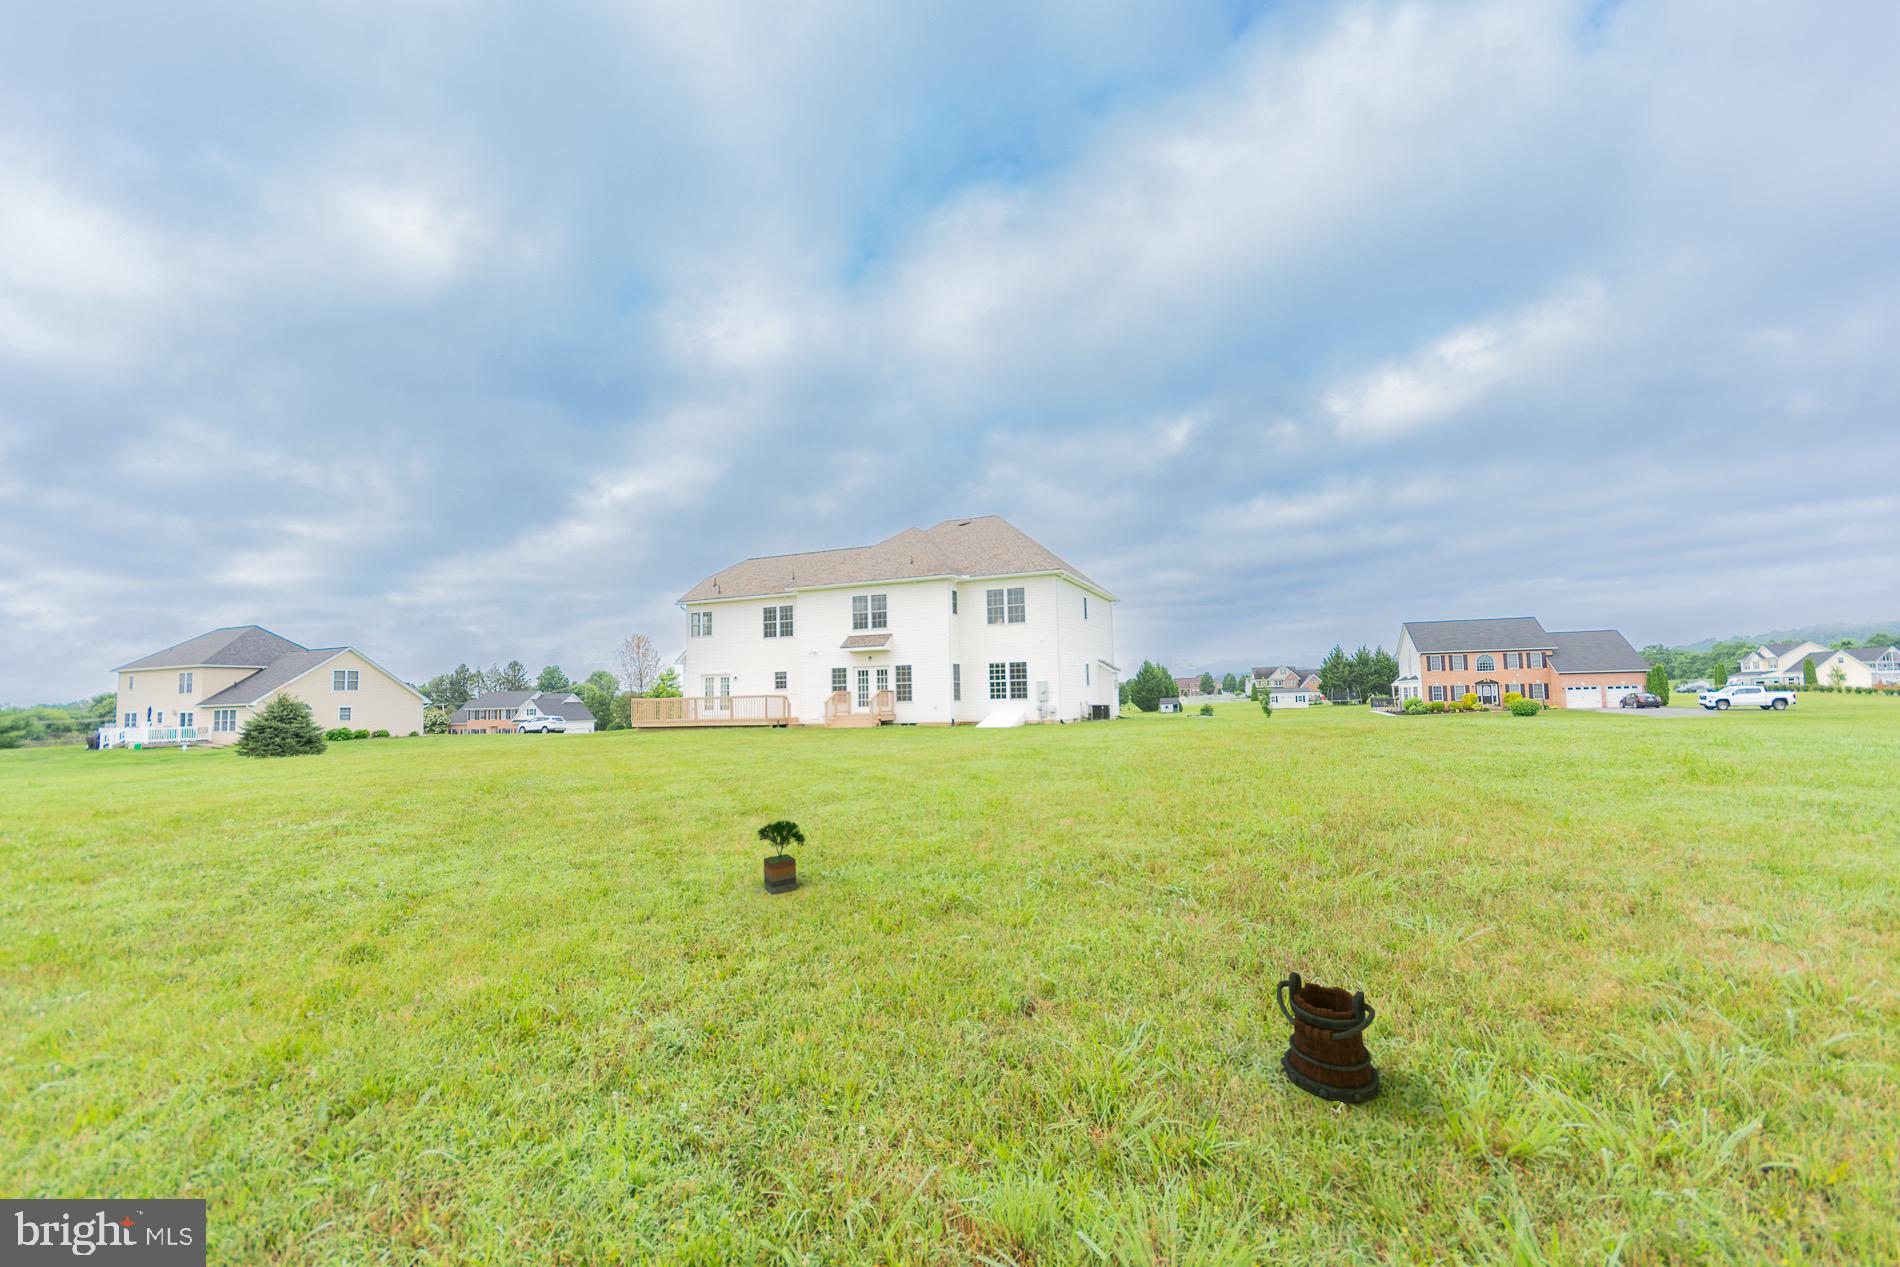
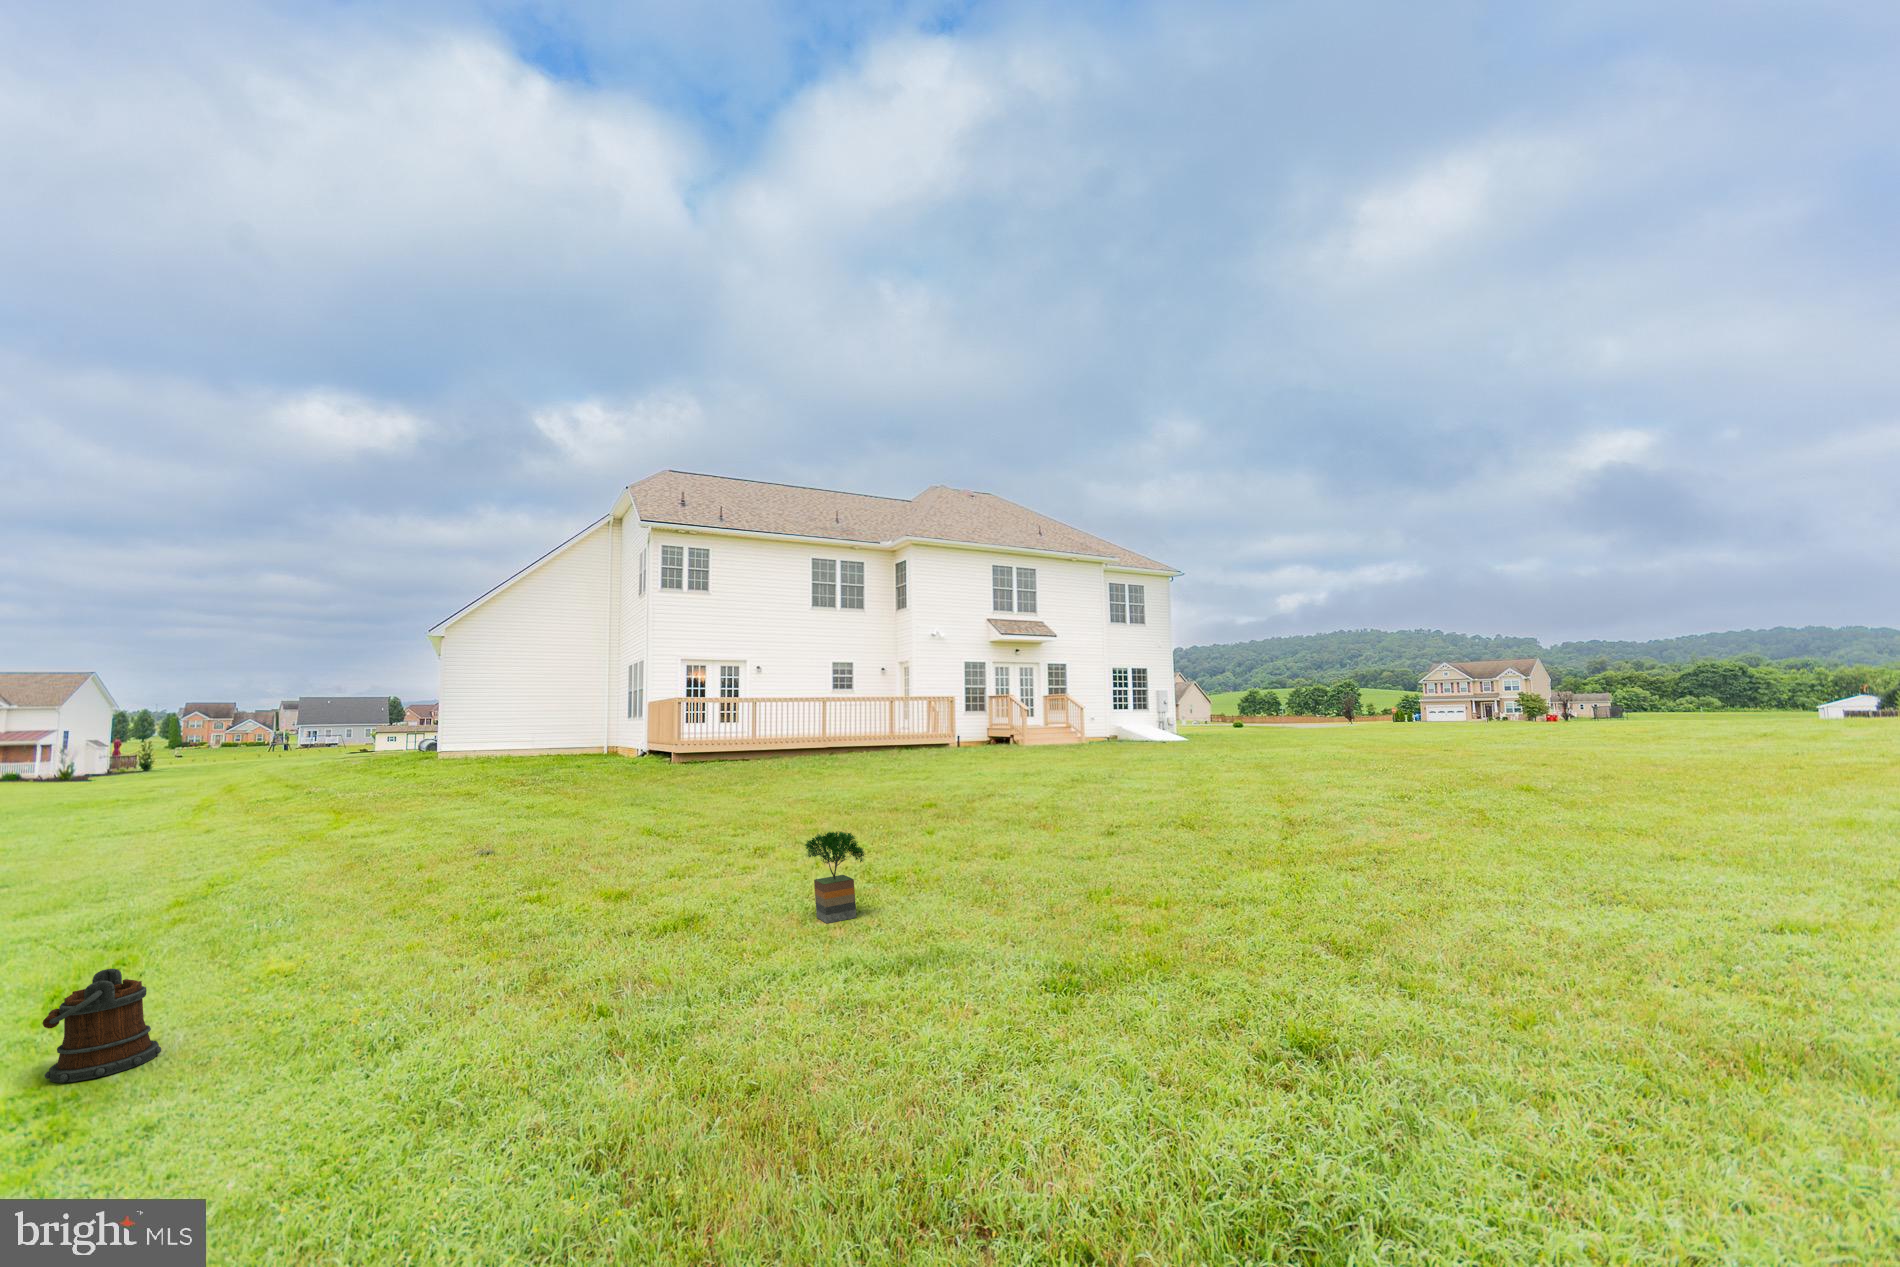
bucket: present [1277,972,1382,1102] -> present [43,969,161,1083]

